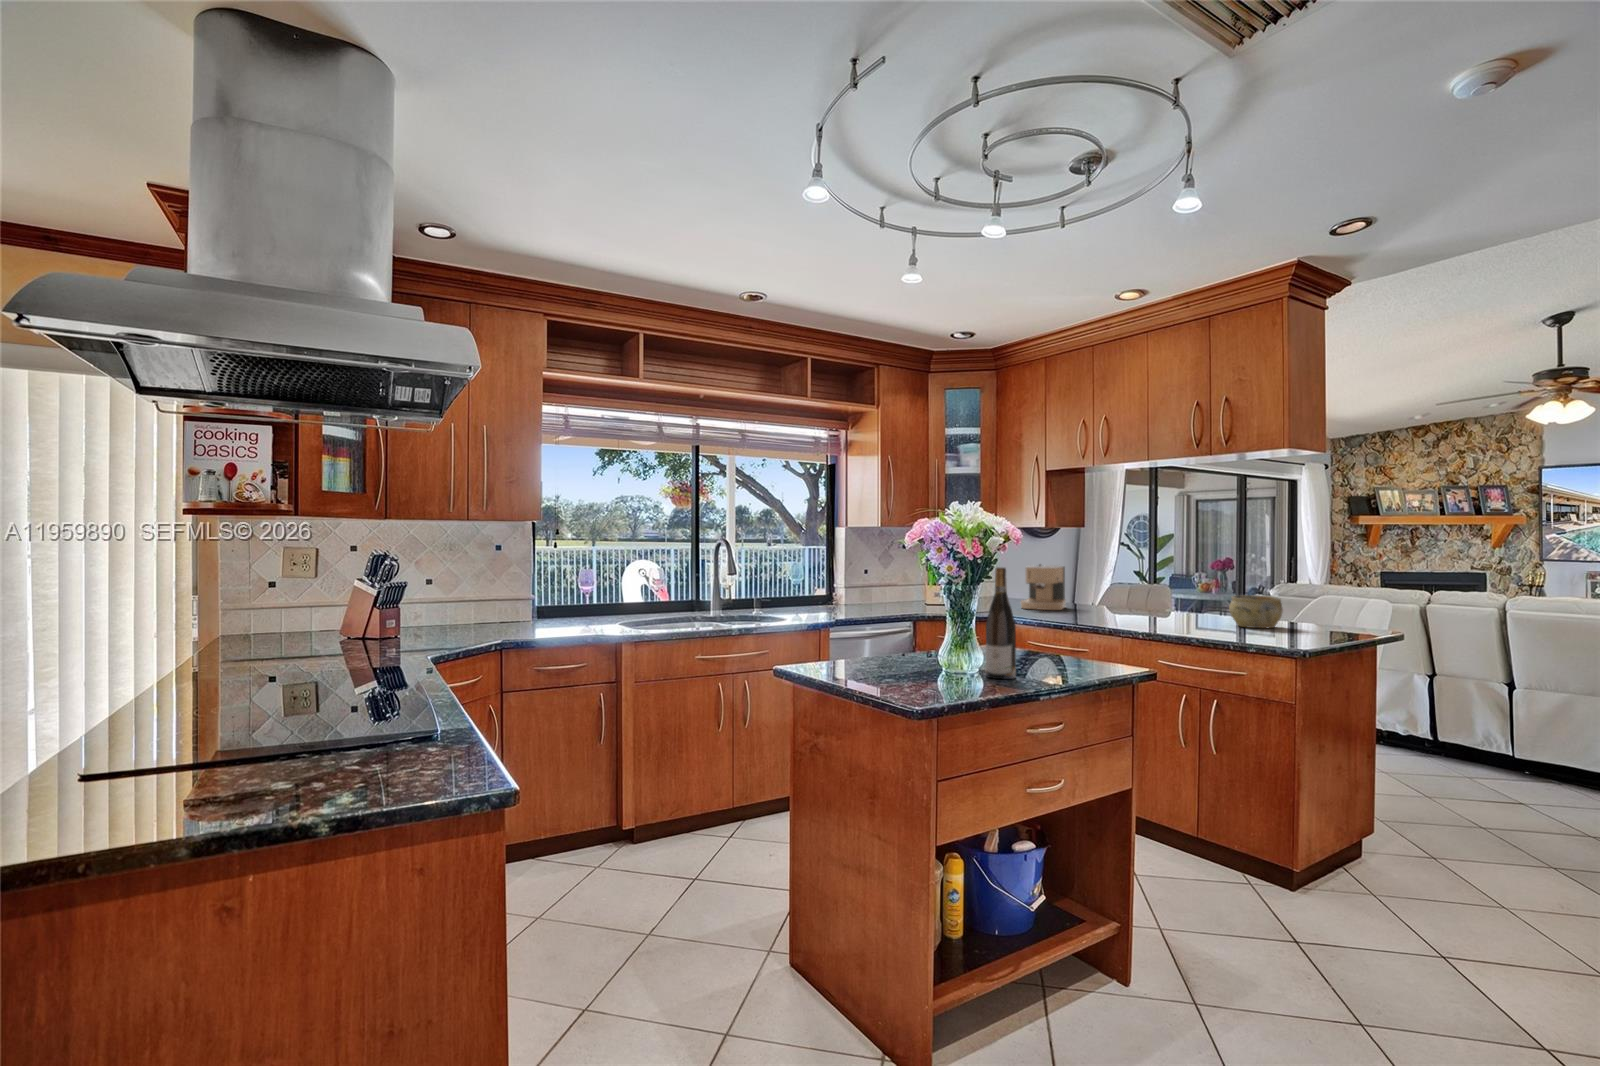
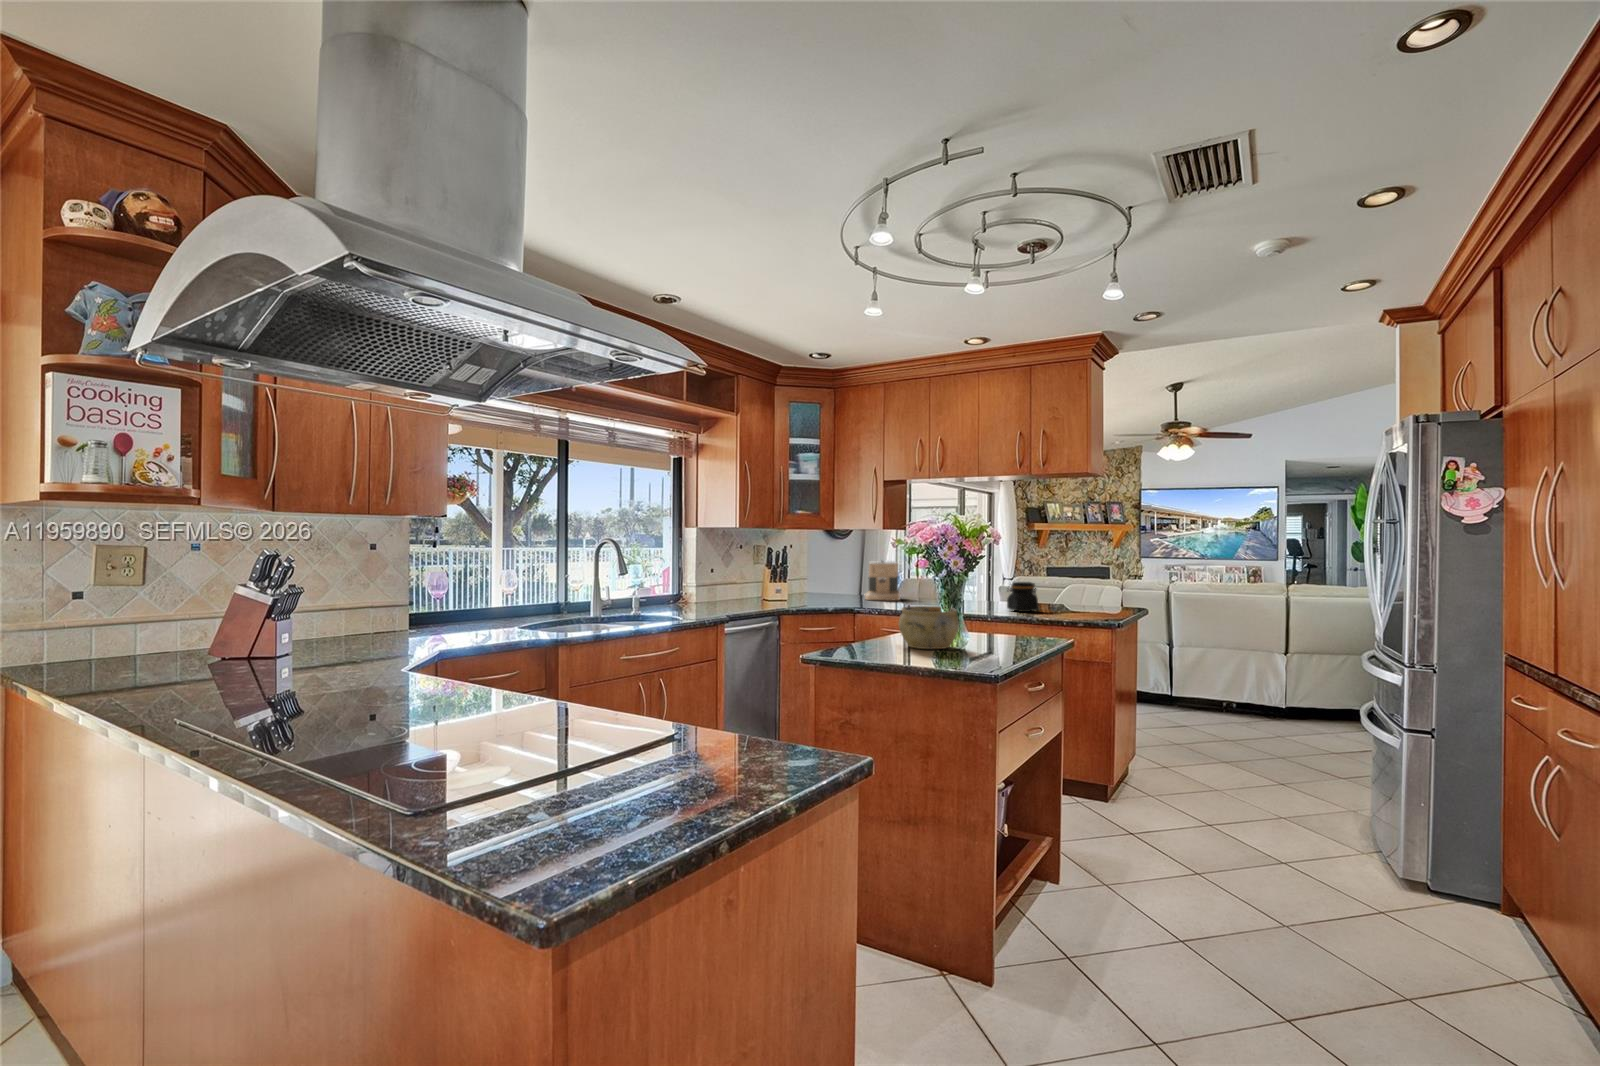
wine bottle: present [986,567,1016,679] -> none [977,557,1000,644]
jar: none [1160,594,1205,633] -> present [1007,582,1038,612]
ceramic bowl: present [1229,595,1283,628] -> present [899,606,959,649]

